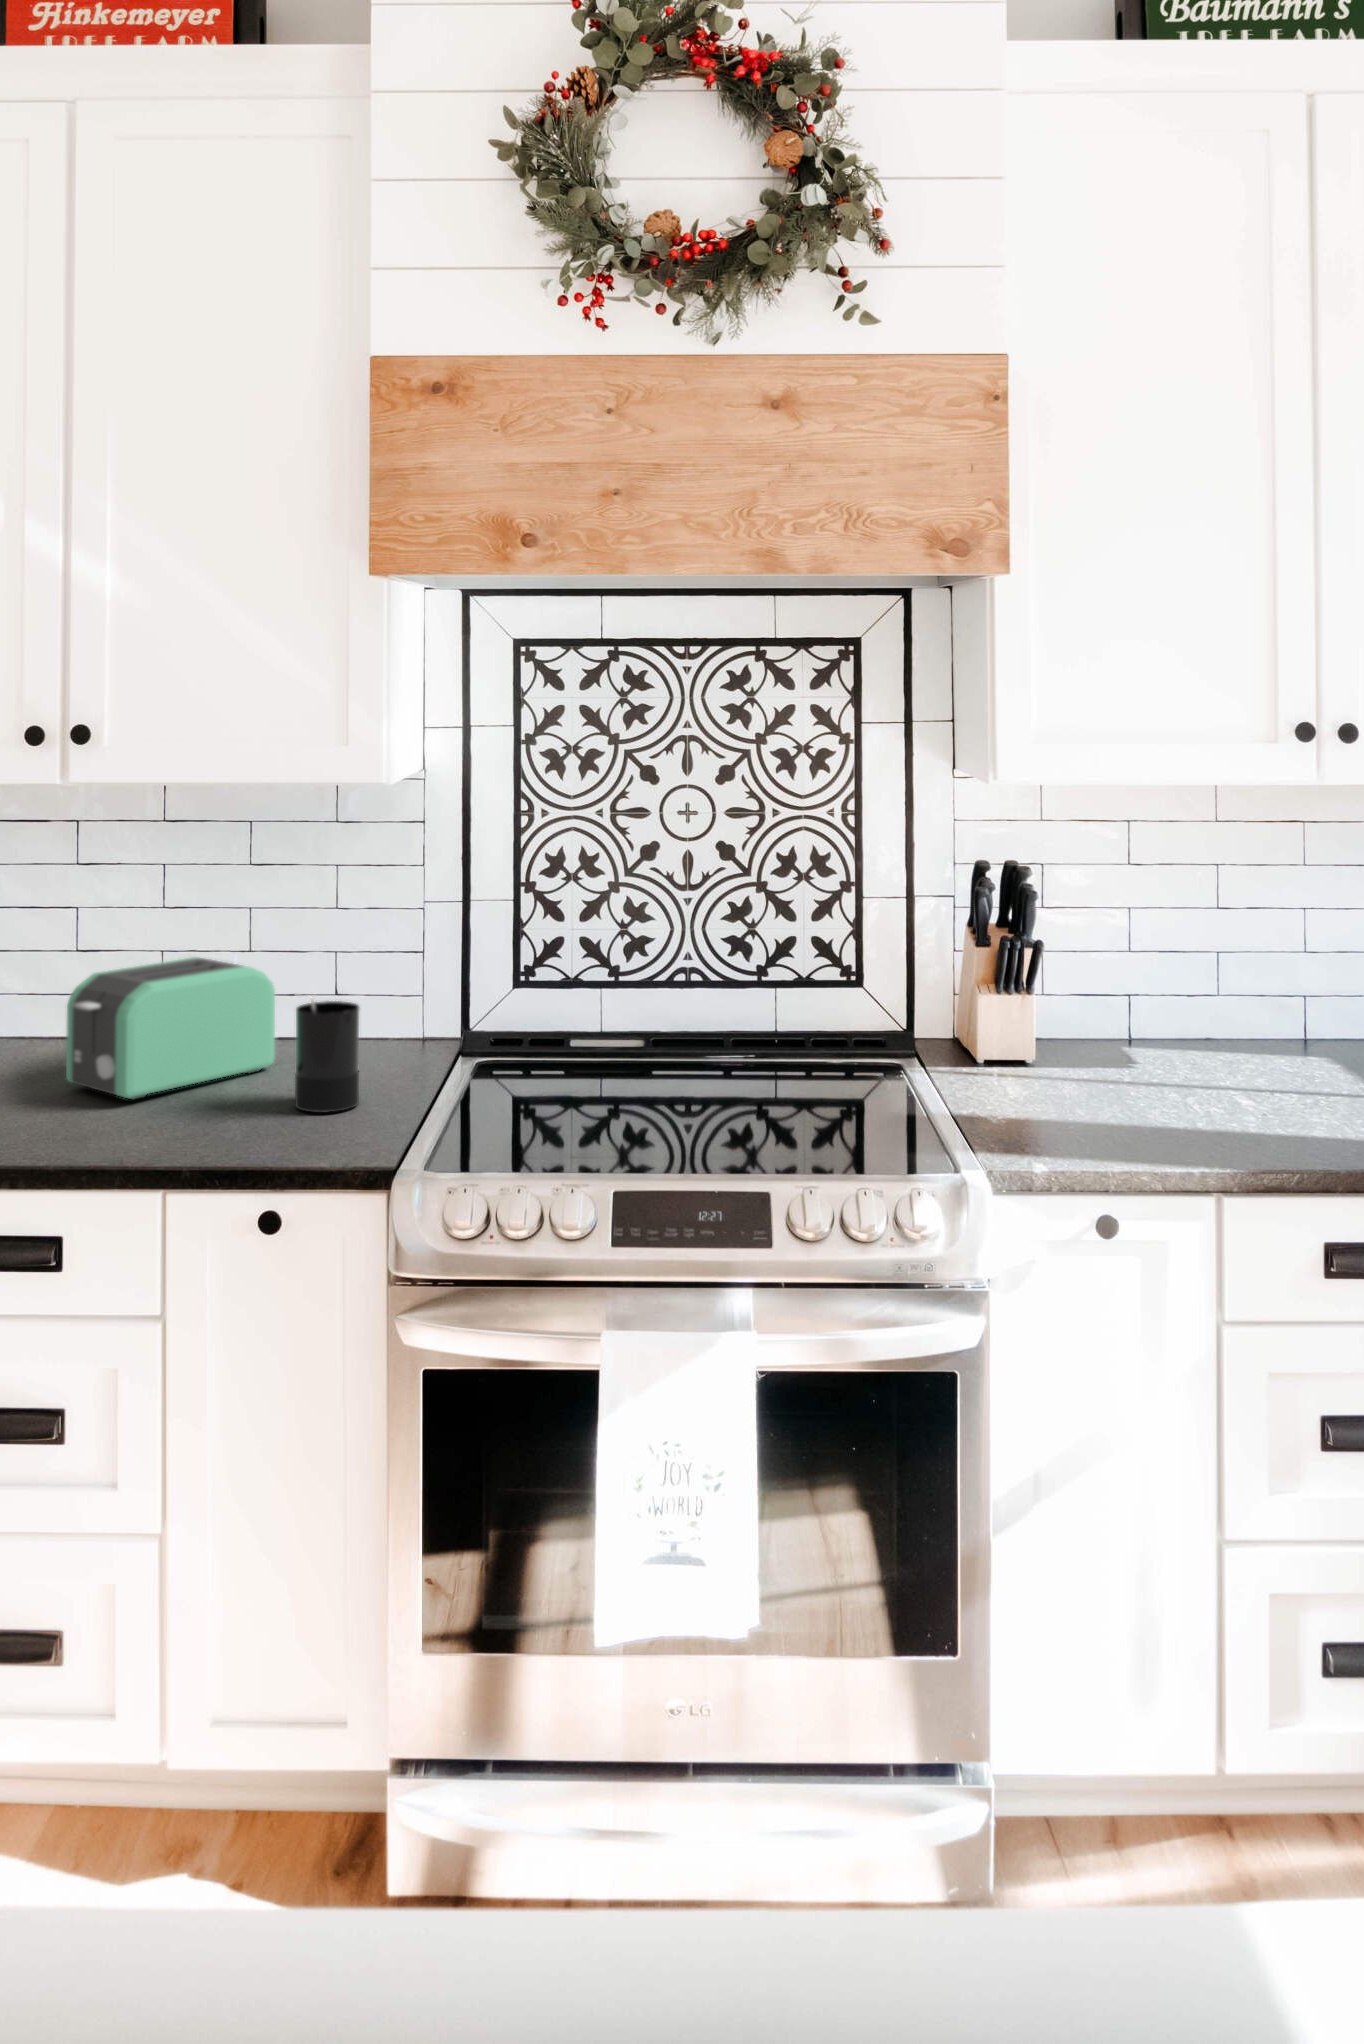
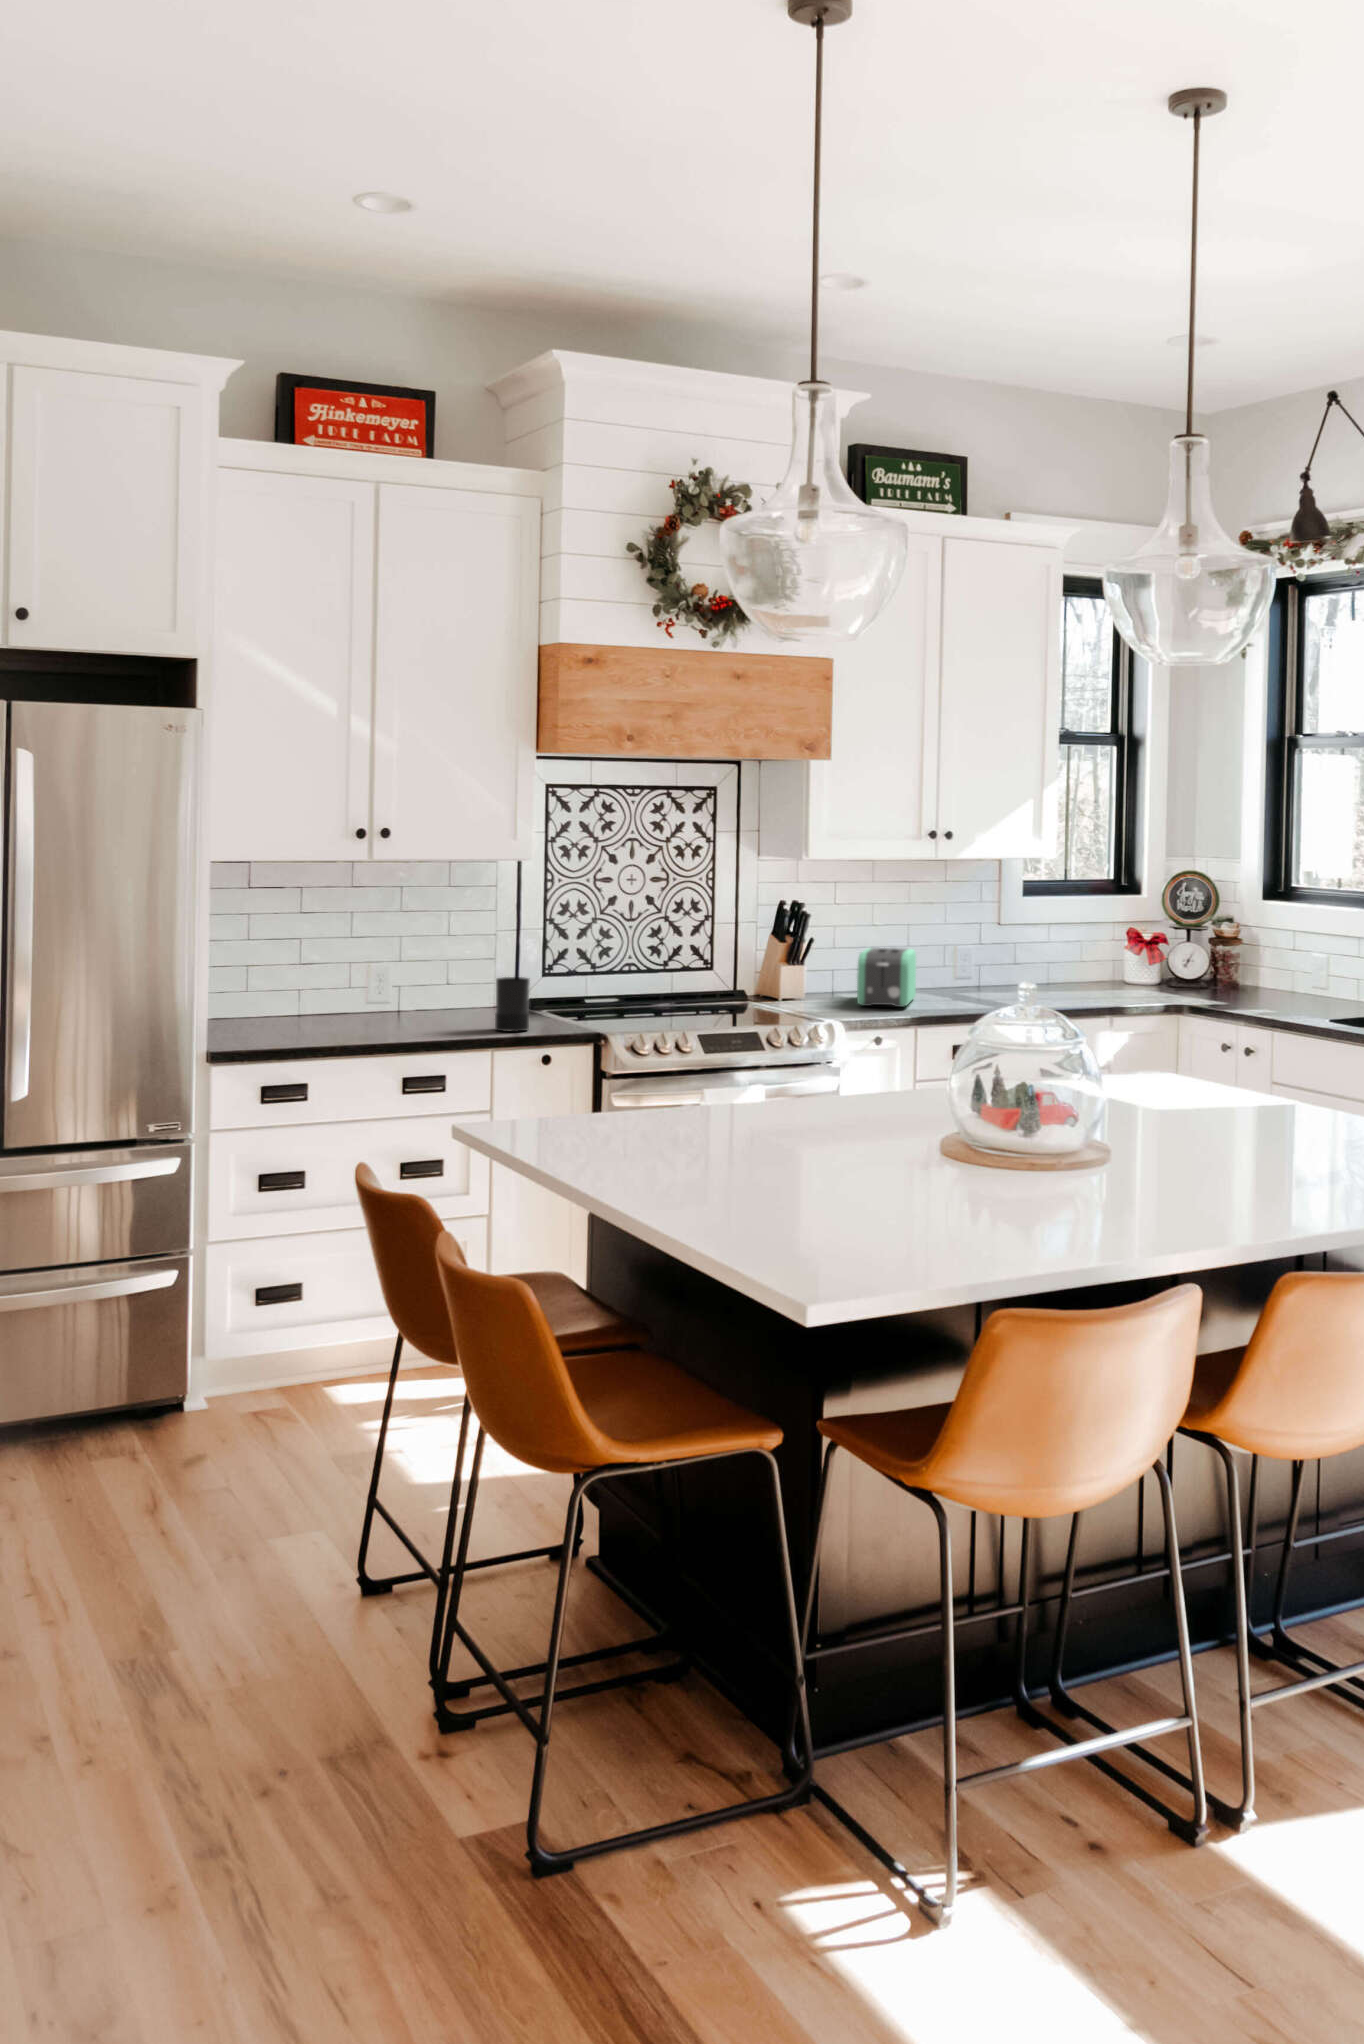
toaster: present [66,957,275,1100] -> present [857,948,916,1007]

